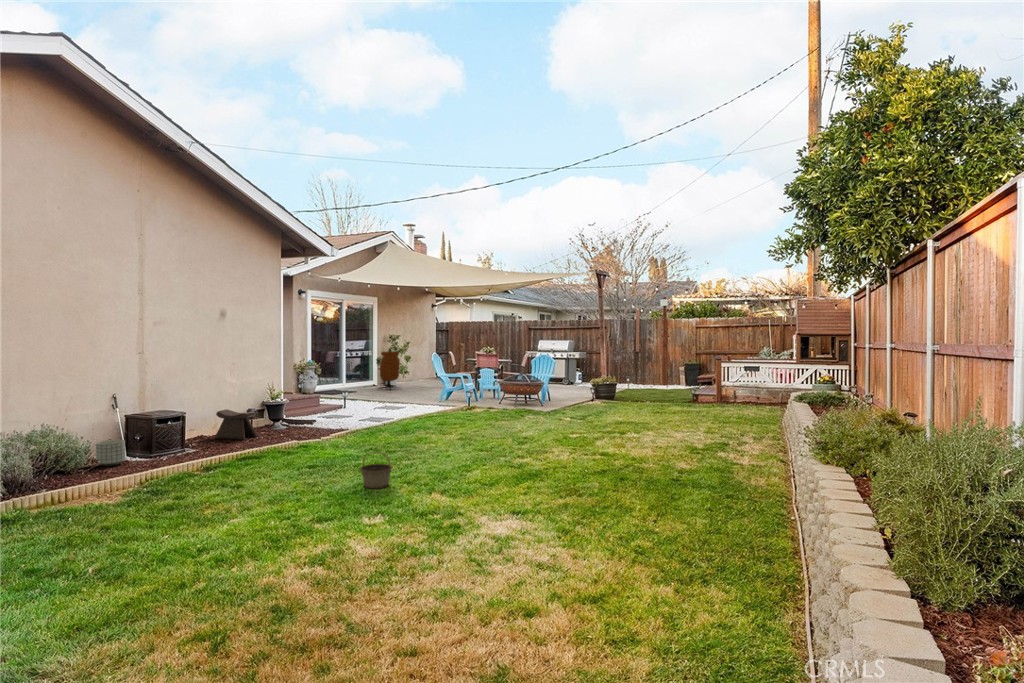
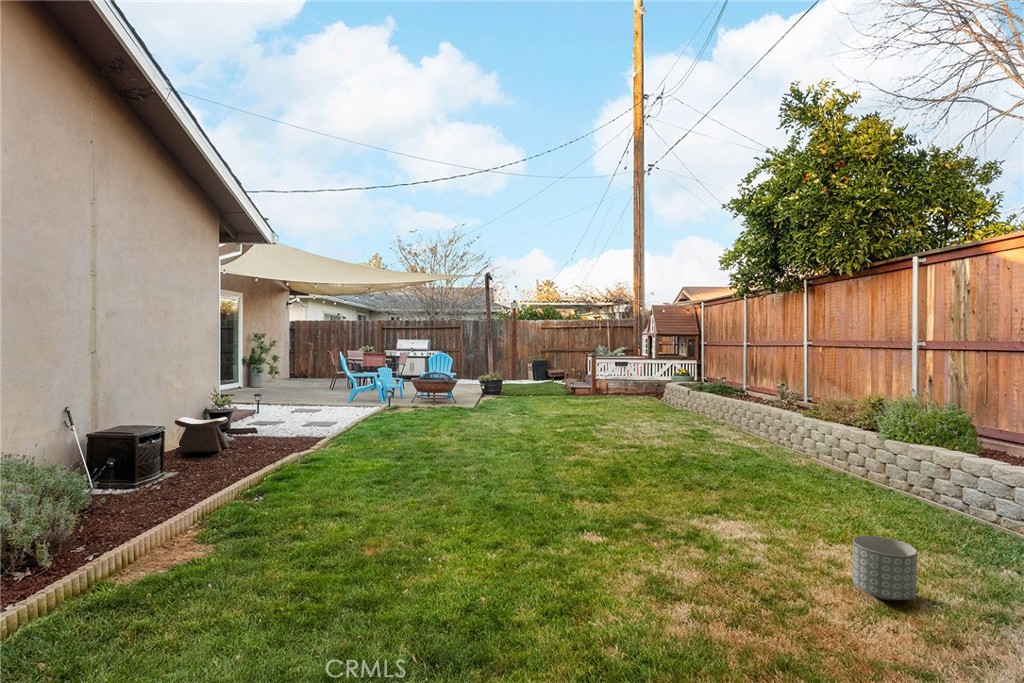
lounge chair: present [379,351,400,389] -> none [245,351,277,394]
planter: present [96,440,125,466] -> present [852,536,917,601]
basket: present [360,452,392,489] -> none [481,444,514,483]

